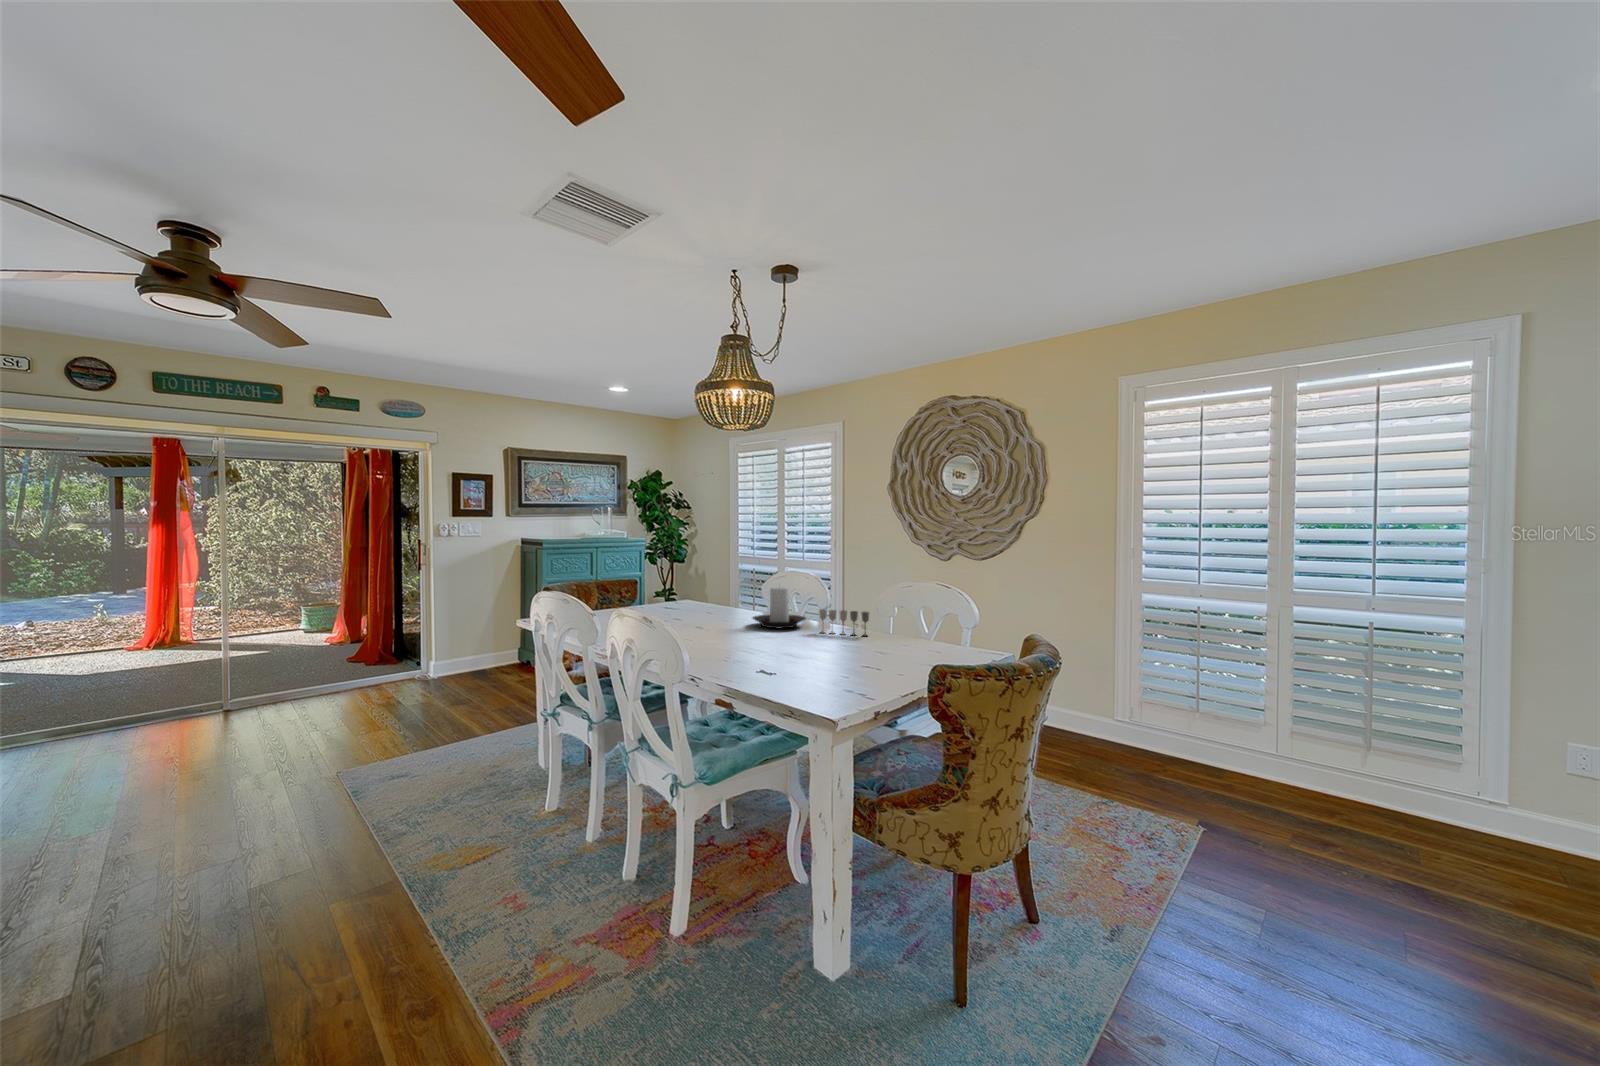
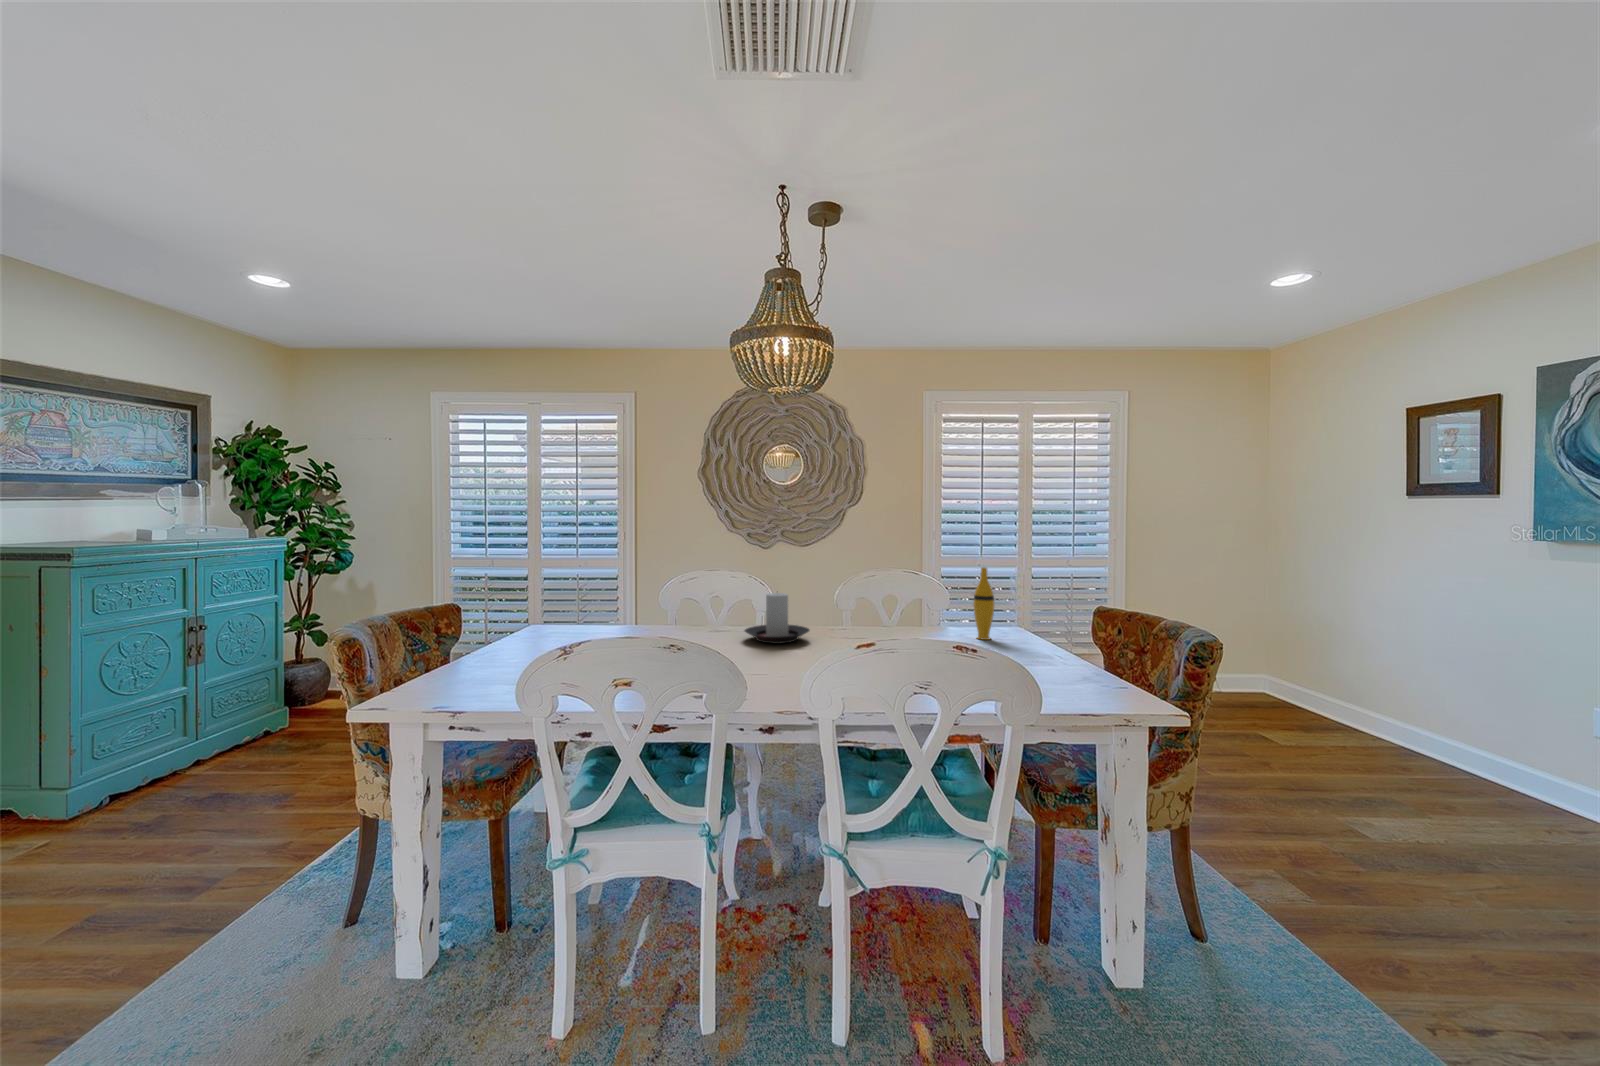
vase: none [939,576,961,653] -> present [973,567,995,640]
wine glass: present [819,609,869,636] -> none [835,610,885,640]

